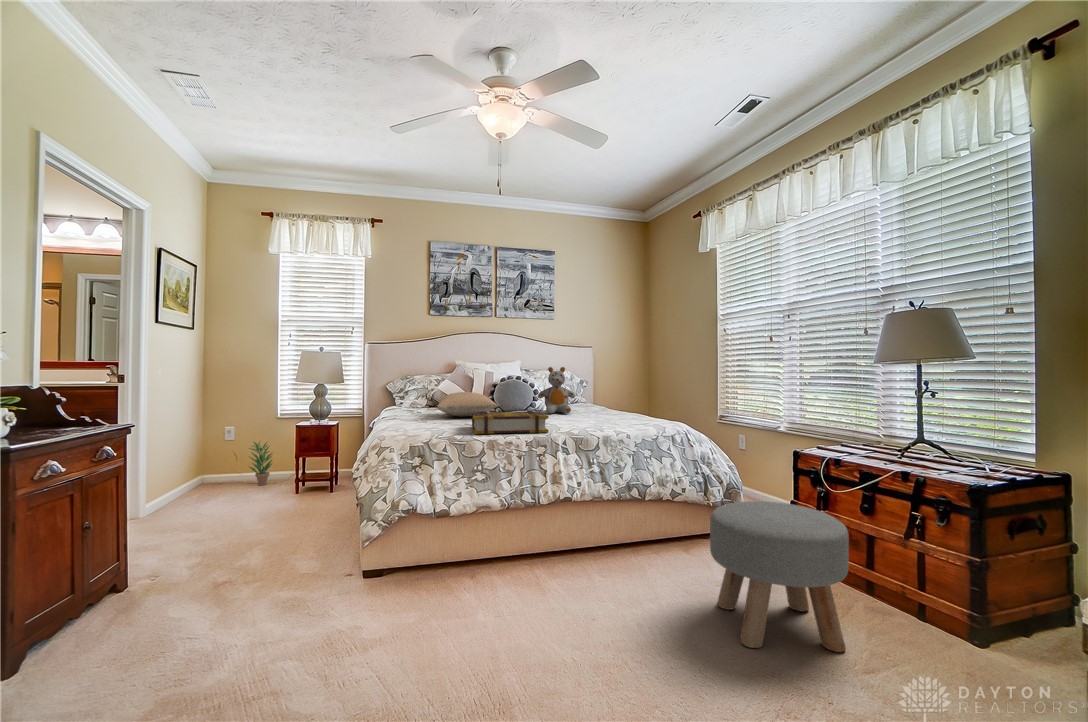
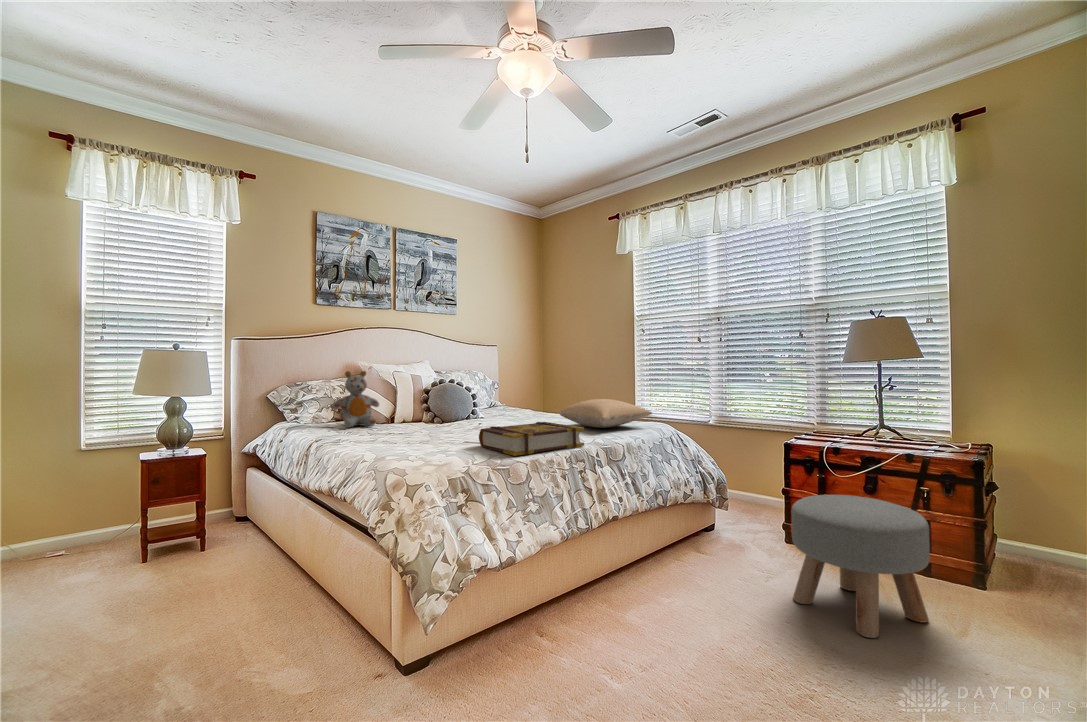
stuffed bear: present [538,367,575,414] -> present [332,371,379,428]
pillow: present [437,392,498,417] -> present [559,399,652,428]
potted plant: present [249,442,272,485] -> none [30,491,81,561]

